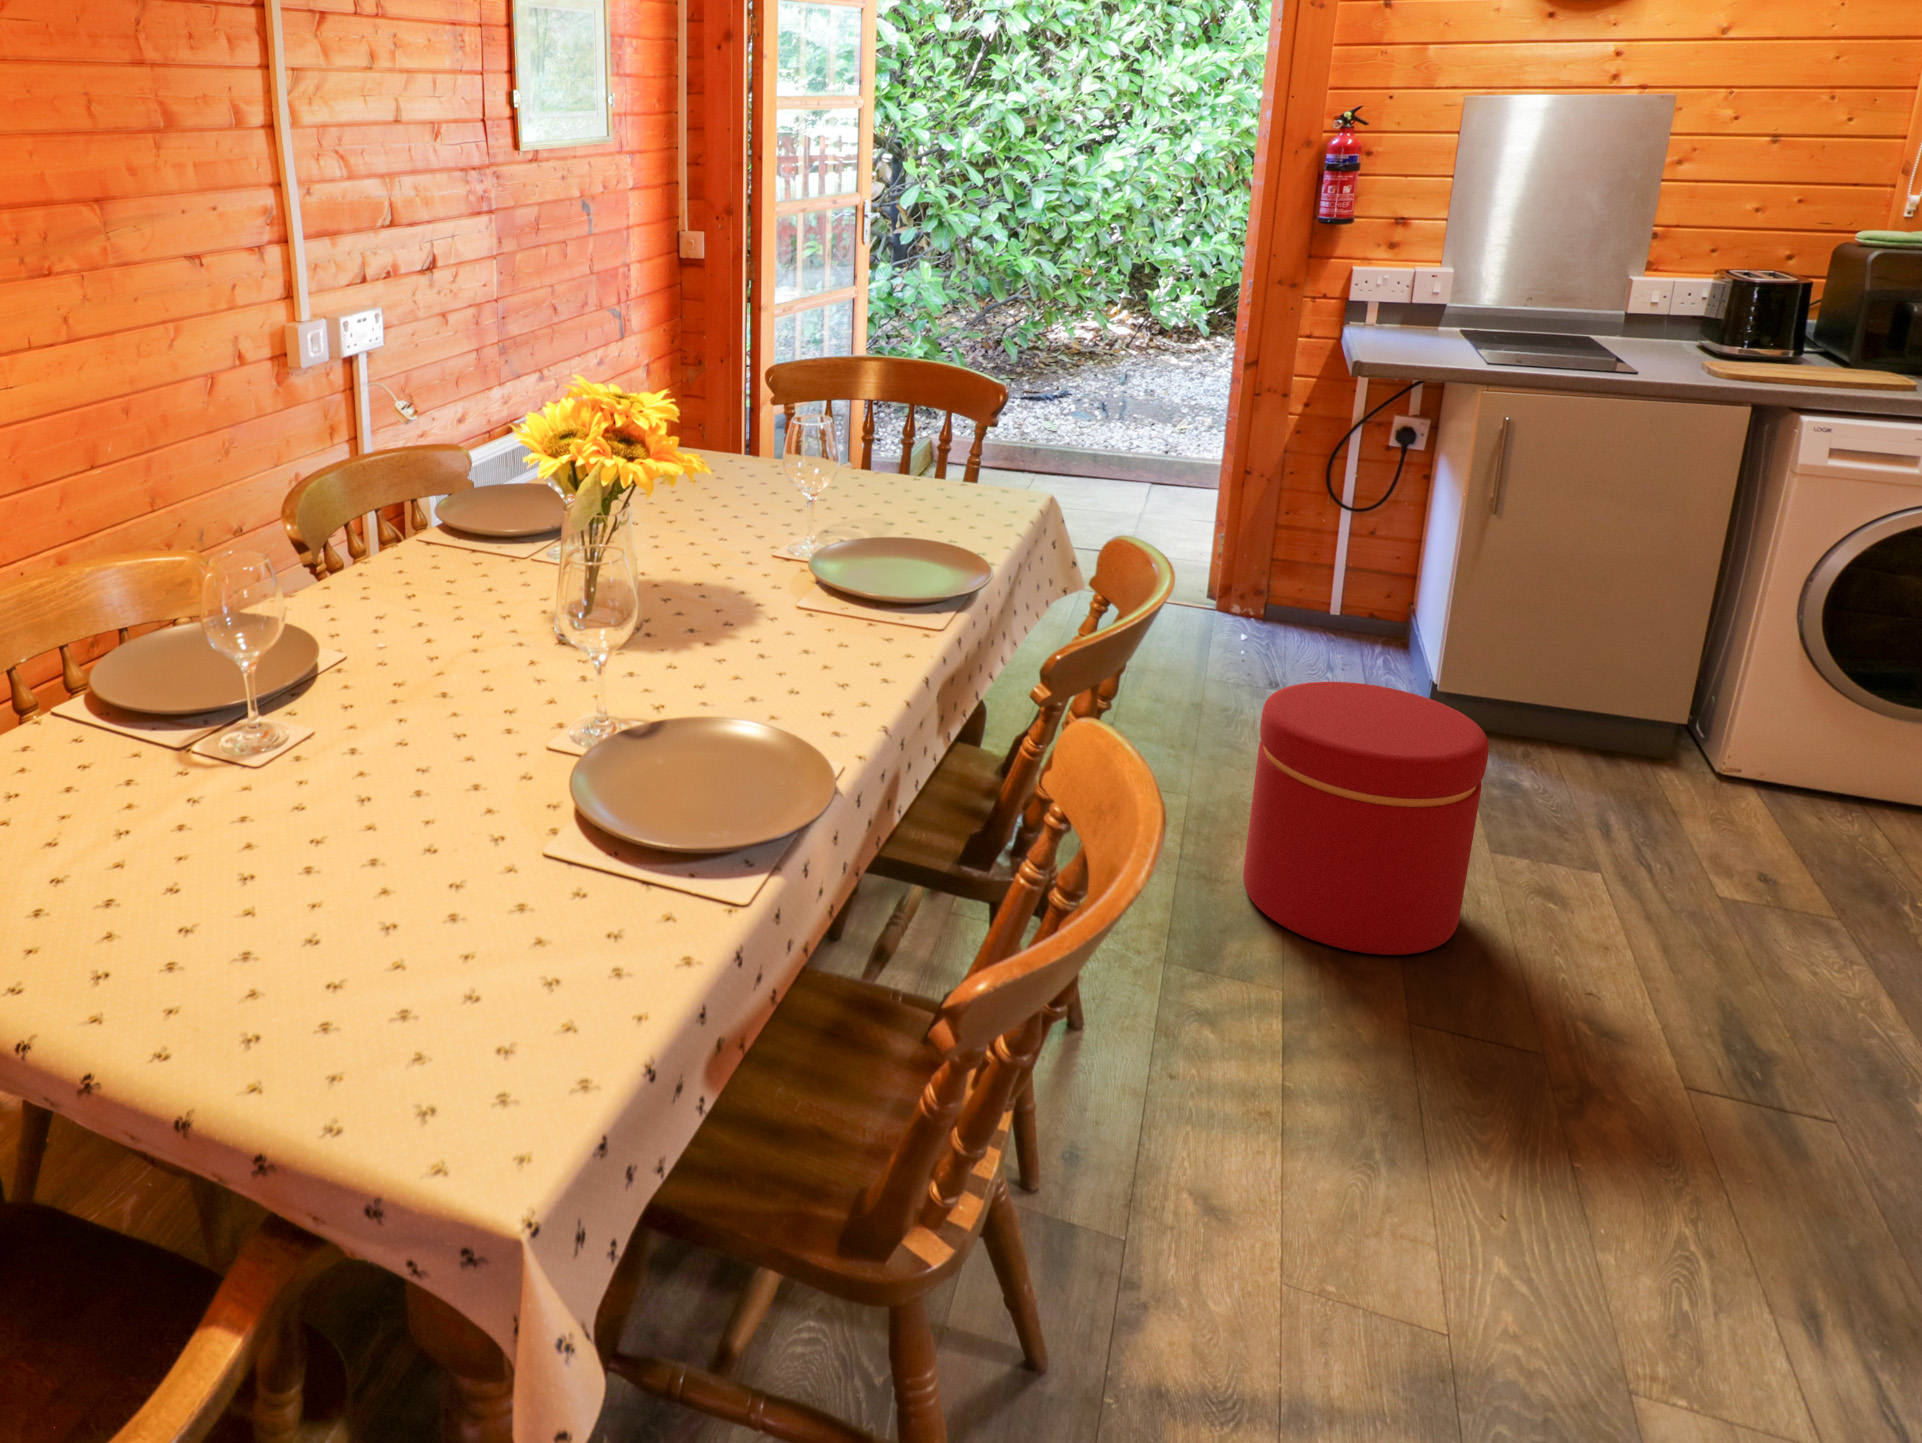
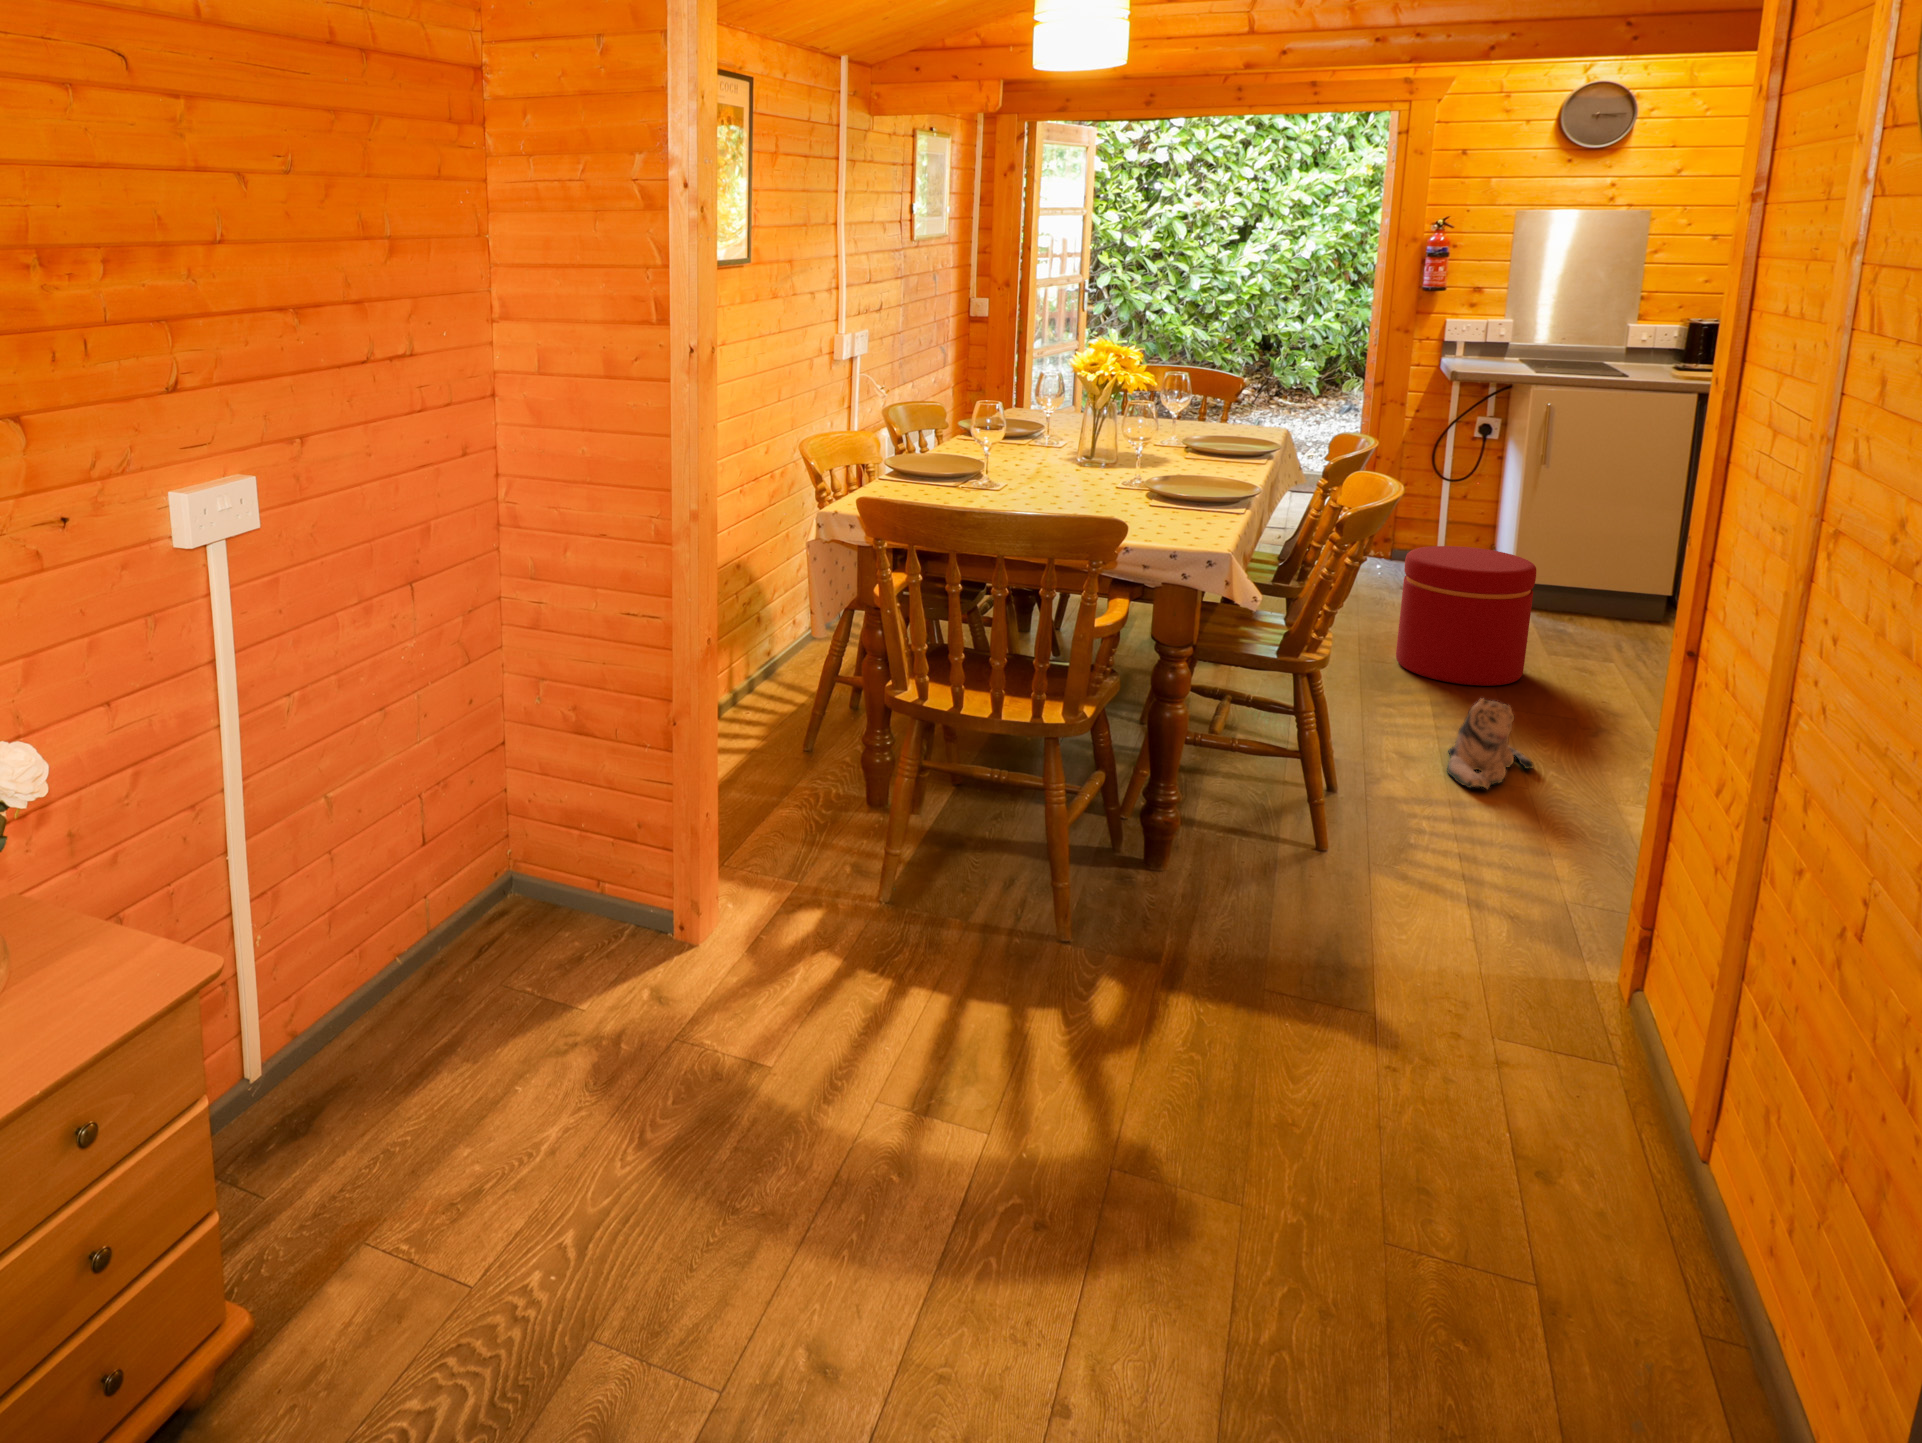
plush toy: none [1307,1113,1483,1342] -> present [1447,698,1533,789]

